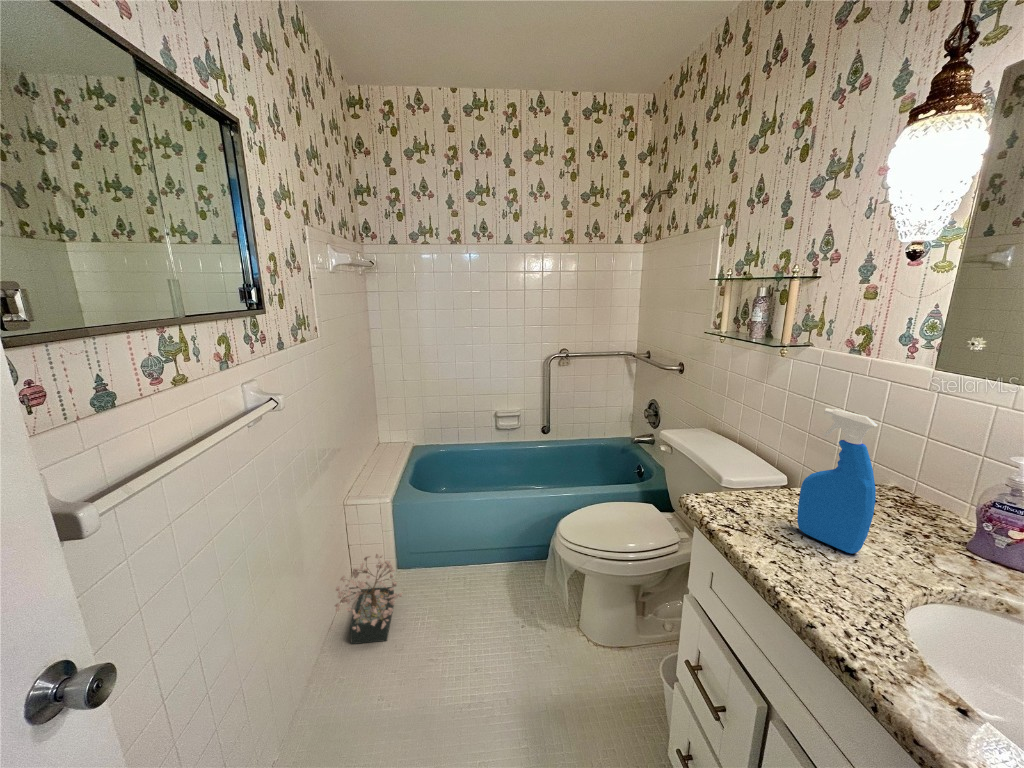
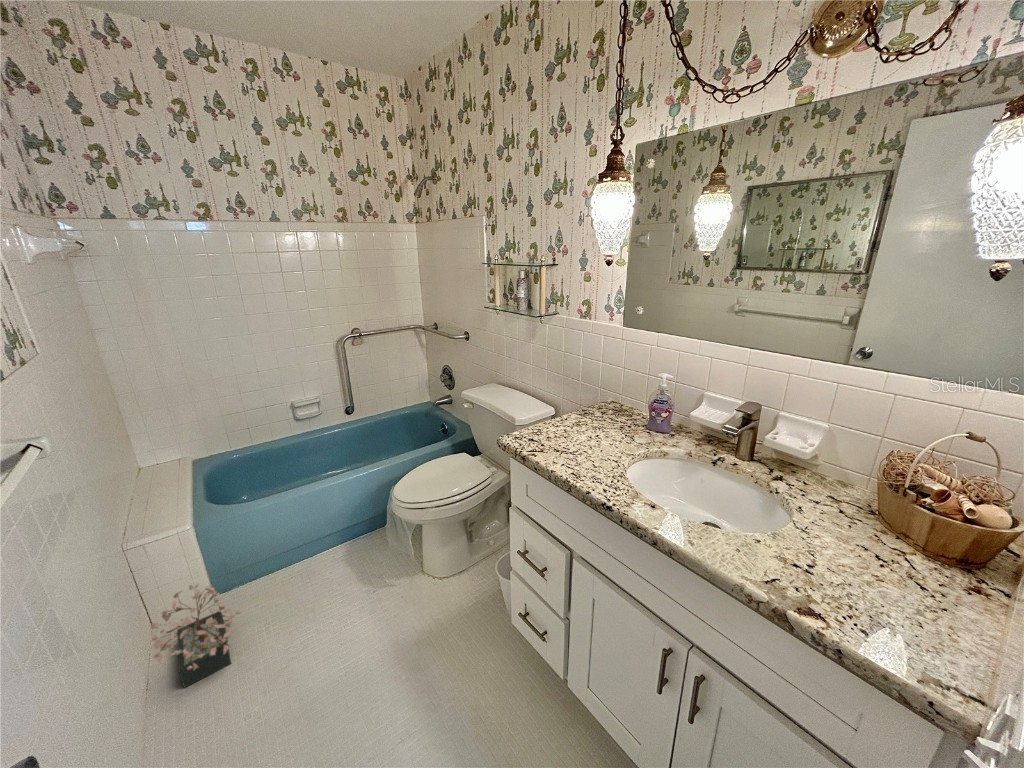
spray bottle: present [797,408,878,554] -> none [569,361,607,447]

